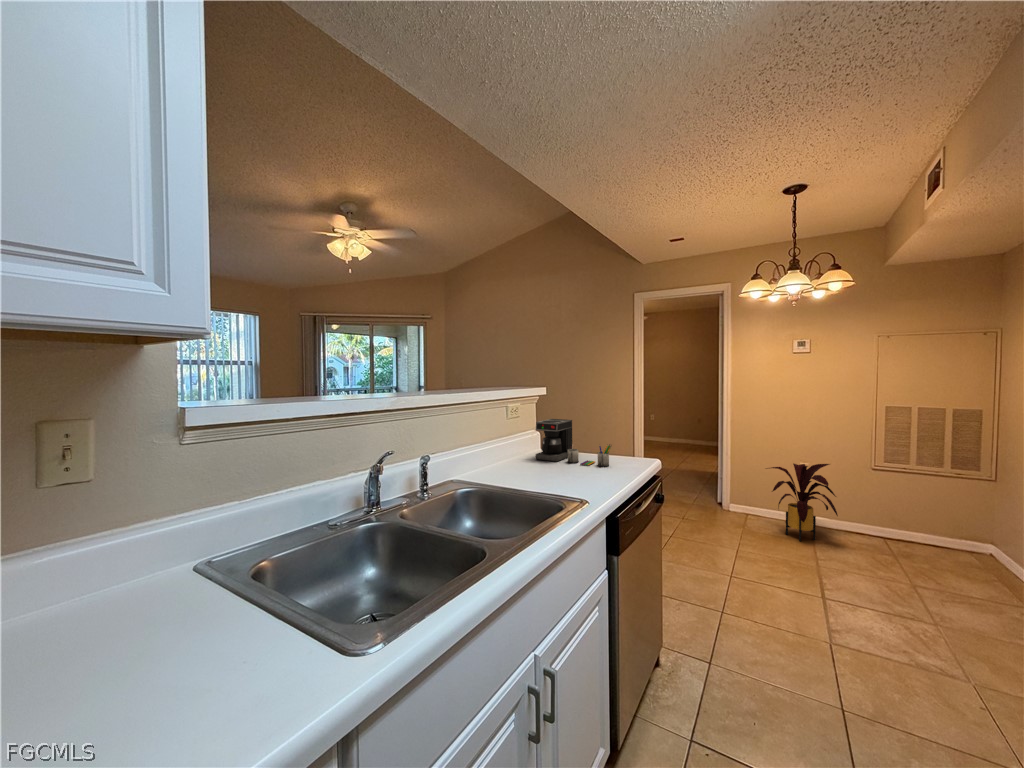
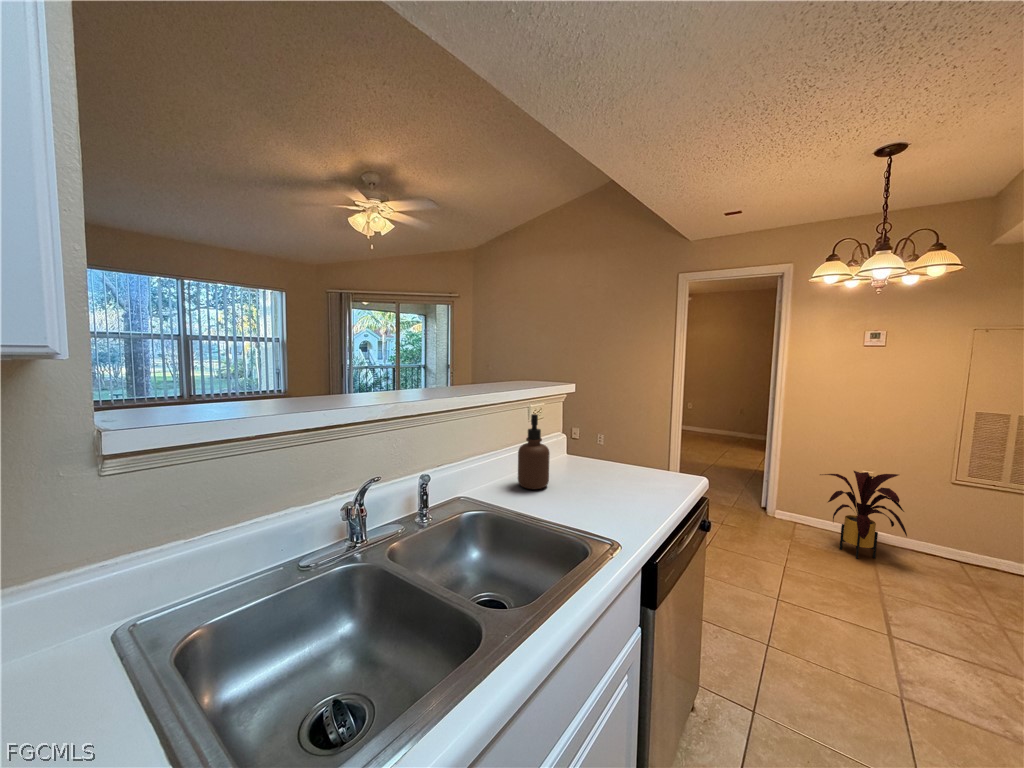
soap dispenser: none [501,410,528,473] -> present [518,414,550,489]
coffee maker: present [536,419,611,466] -> none [560,420,651,484]

